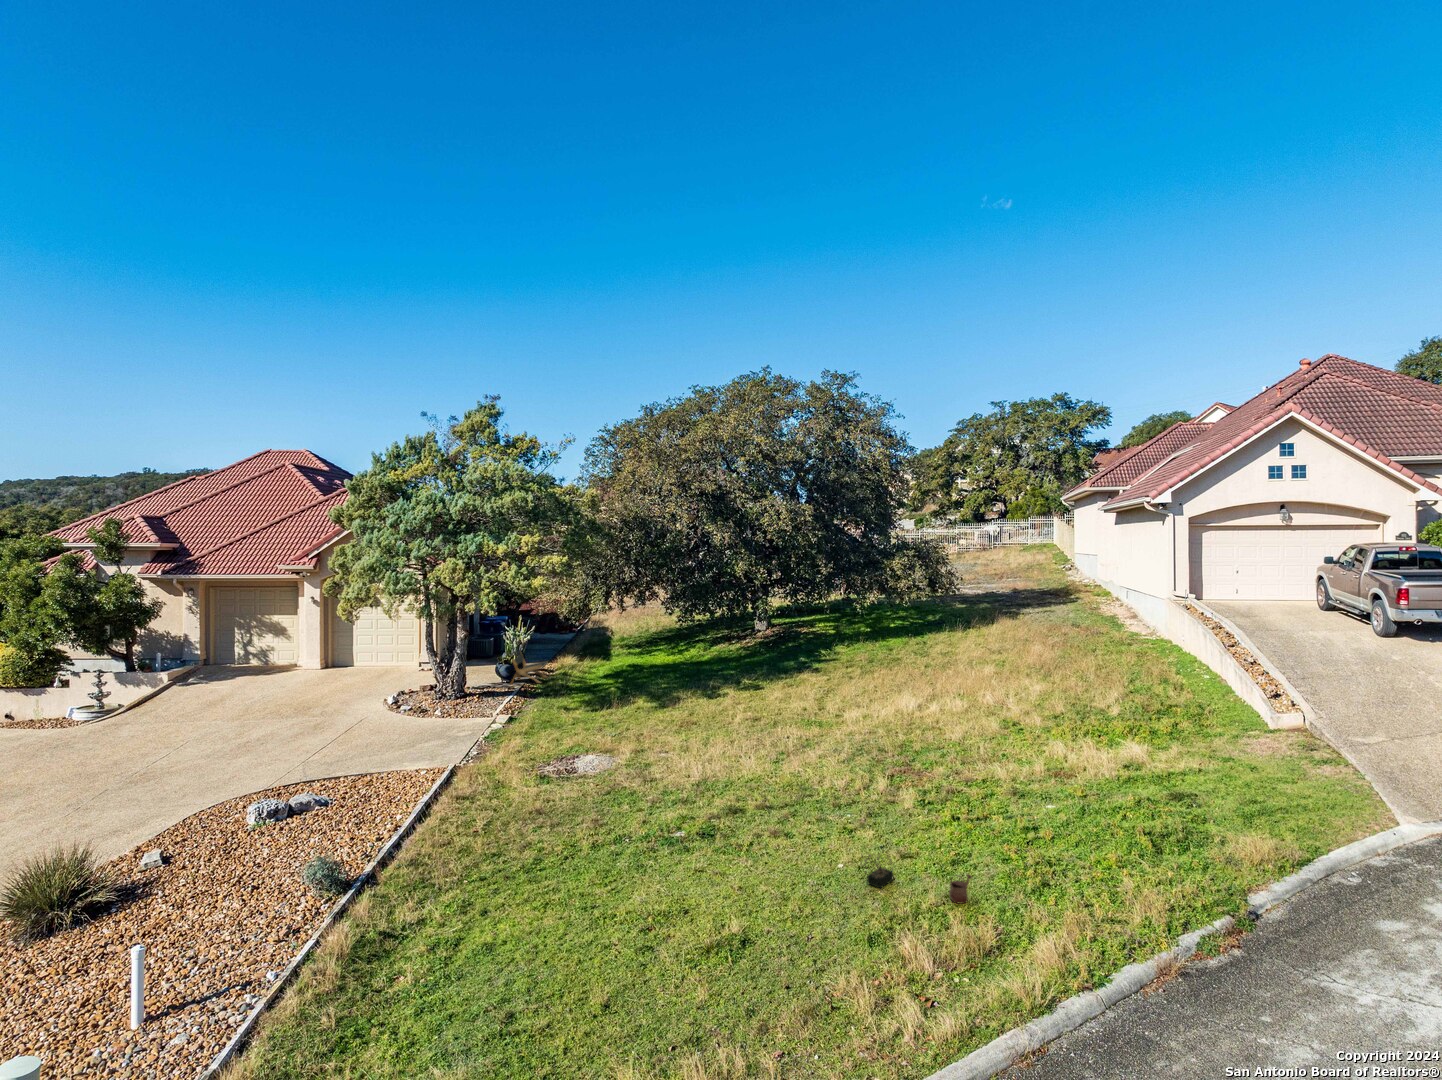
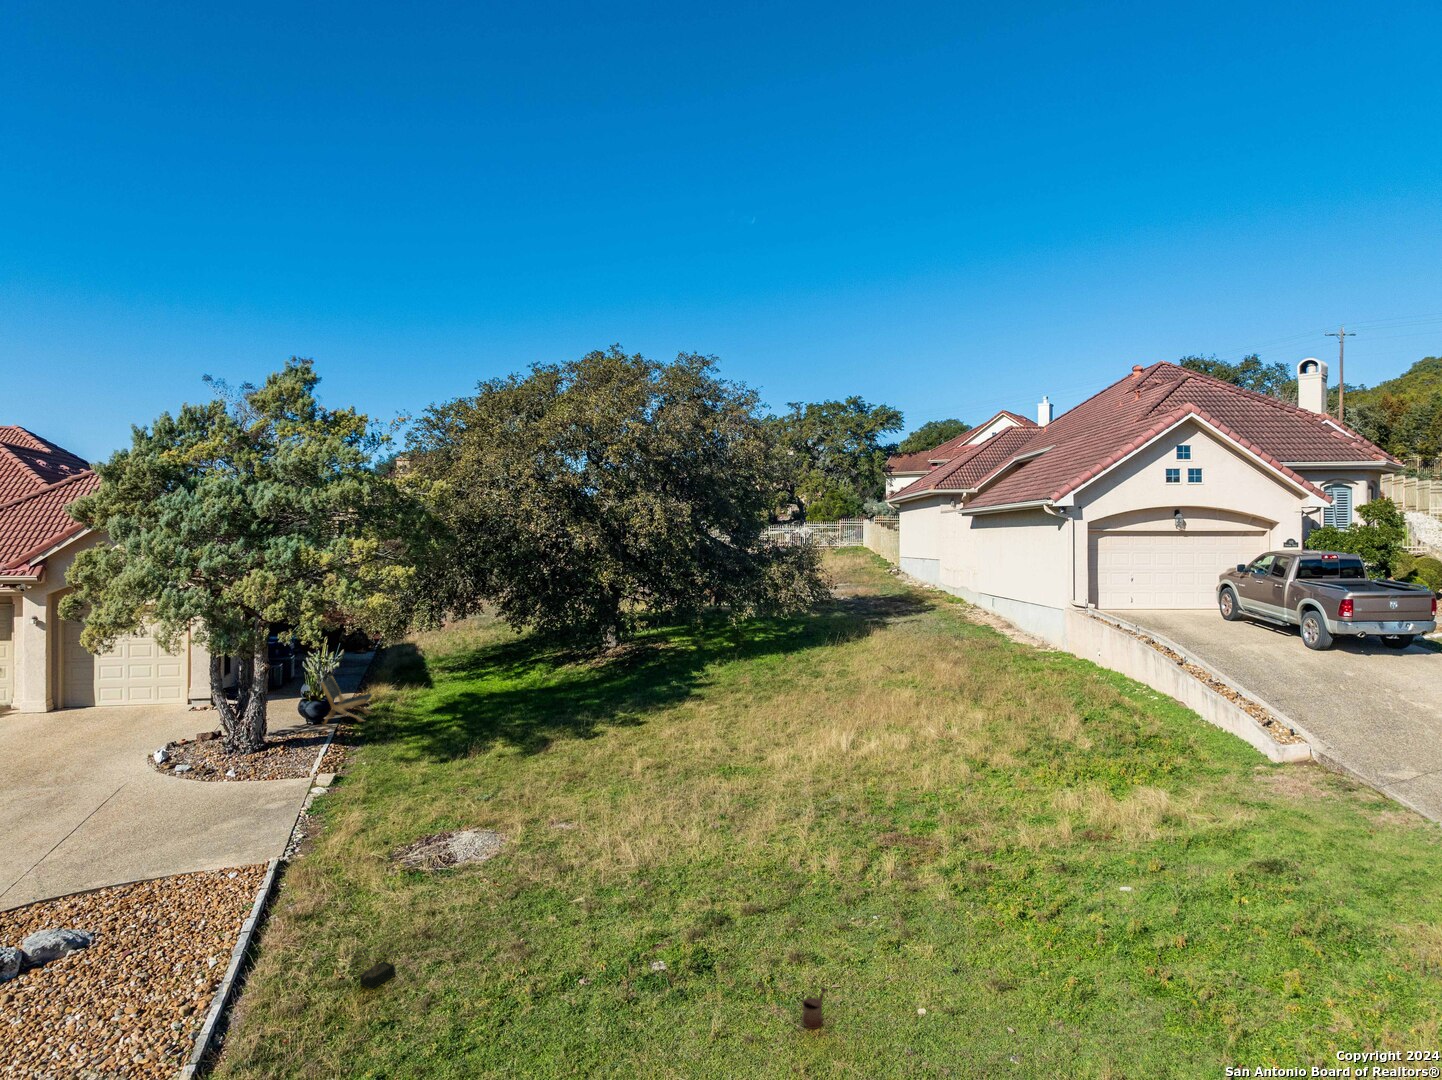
decorative plant: present [865,852,893,888] -> present [351,944,397,989]
watering can: present [949,874,972,904] -> present [802,987,828,1029]

